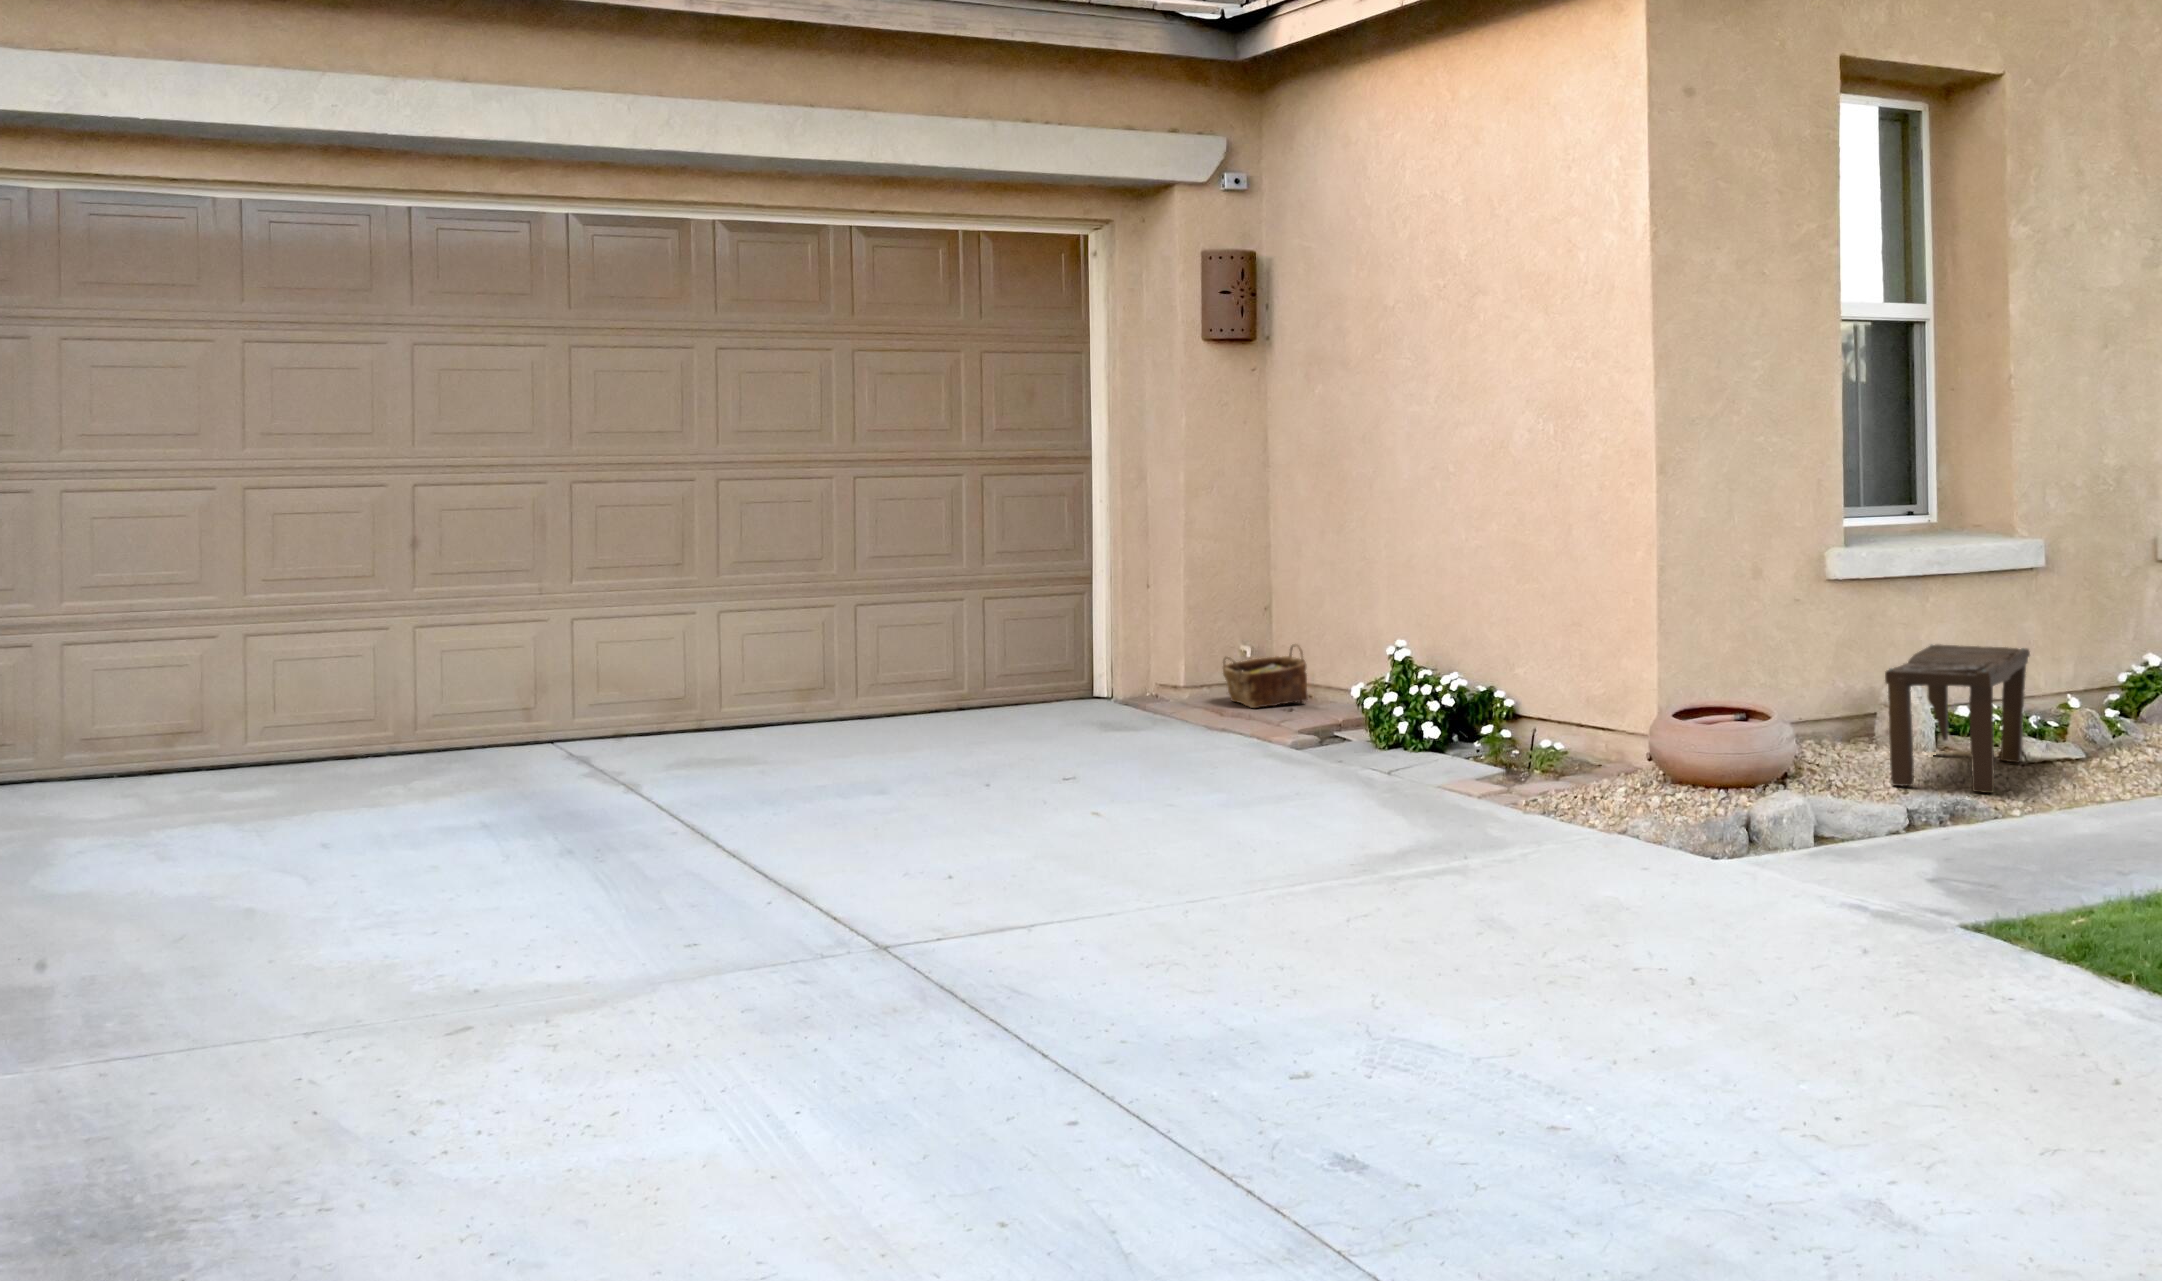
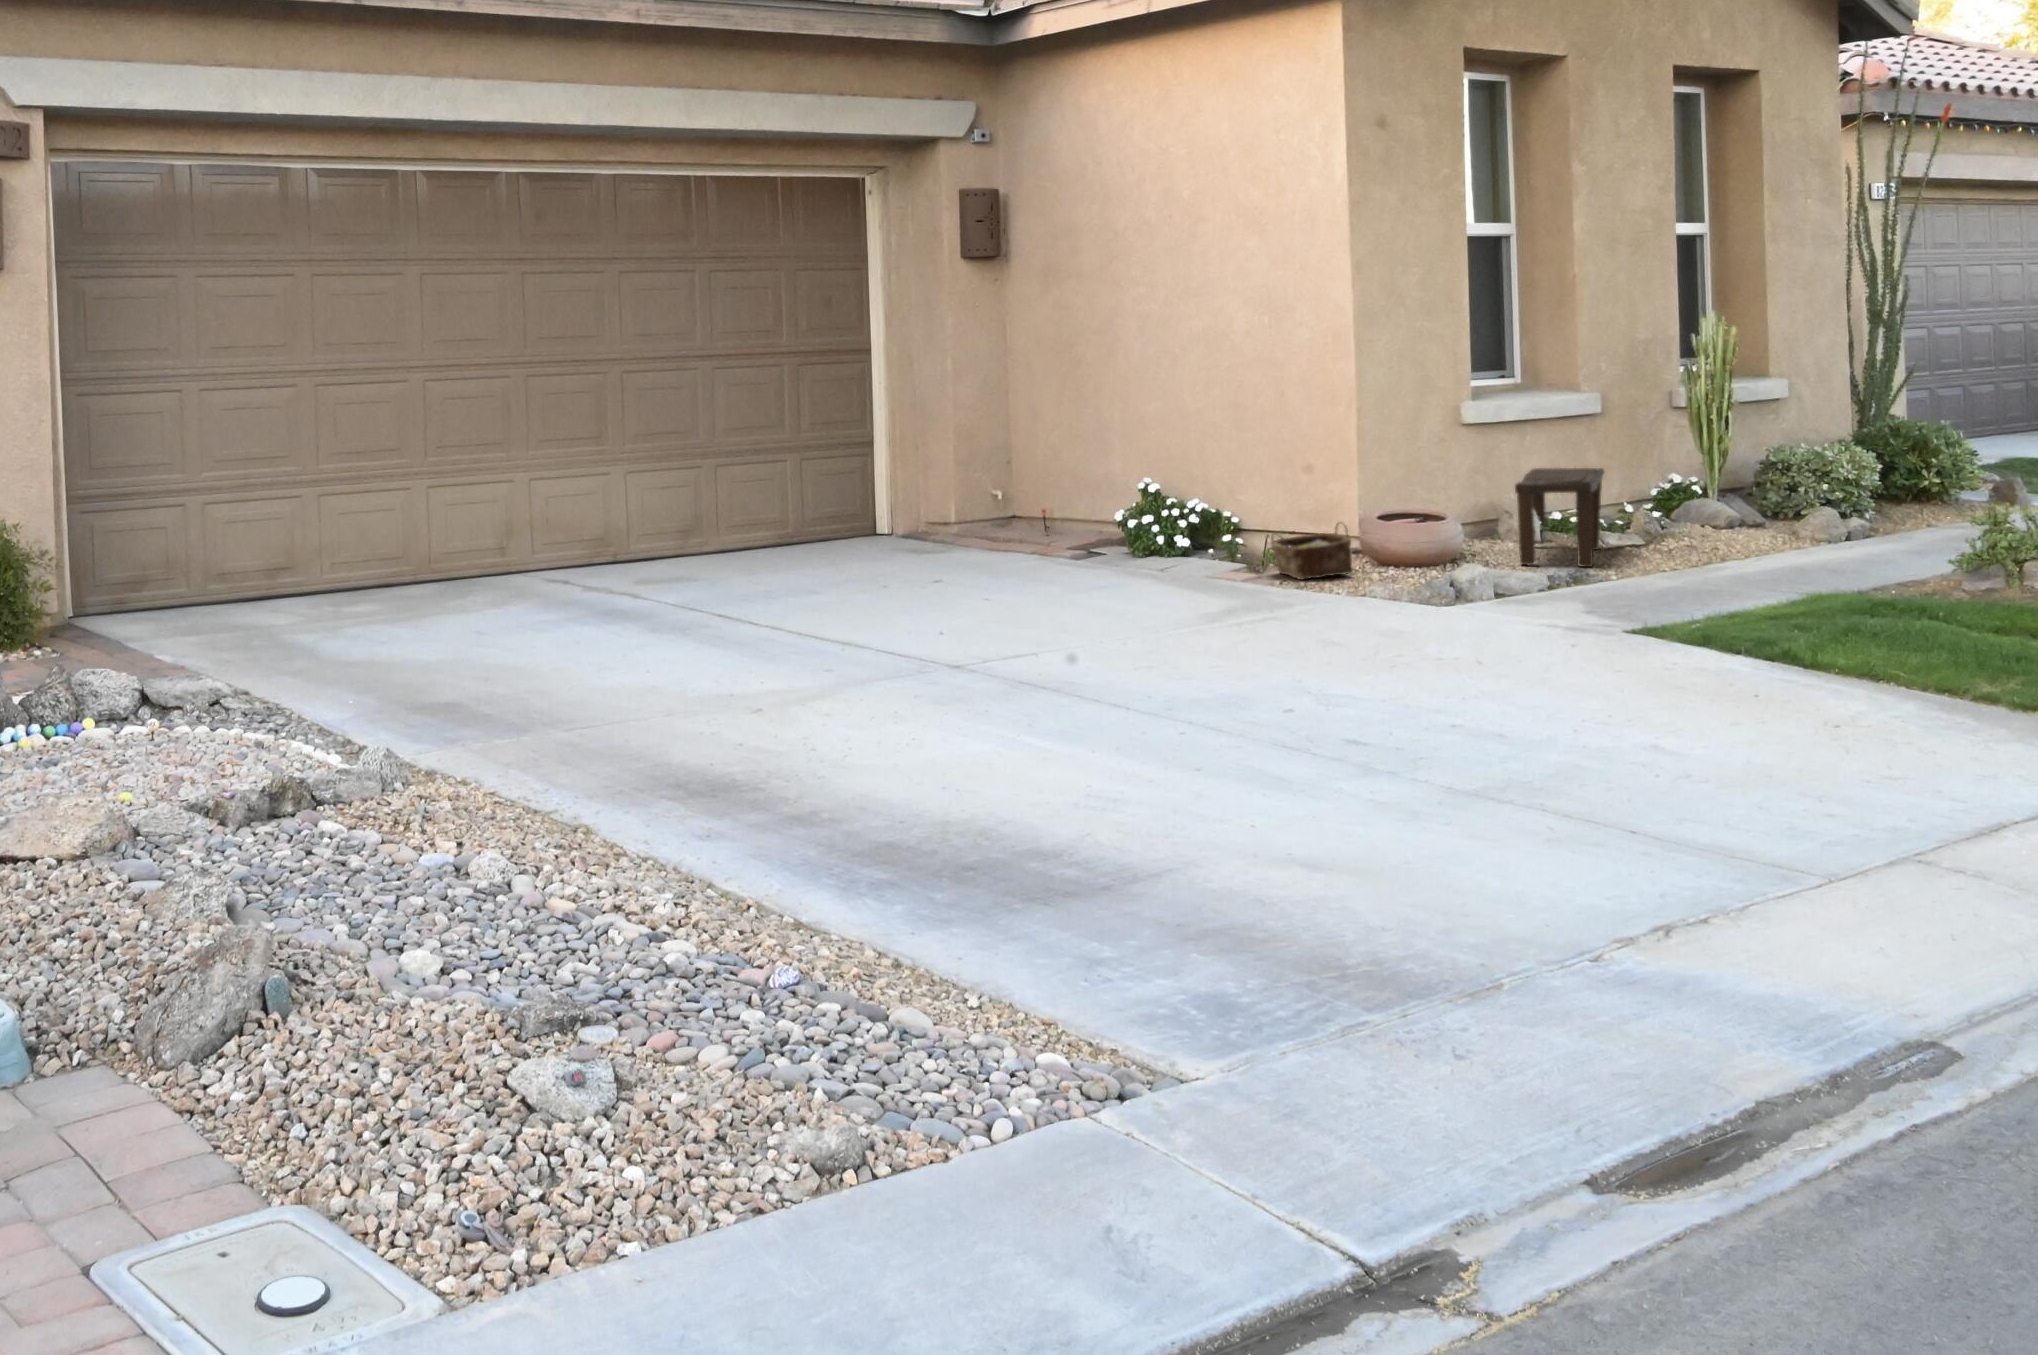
woven basket: present [1223,644,1308,708] -> present [1271,522,1353,580]

